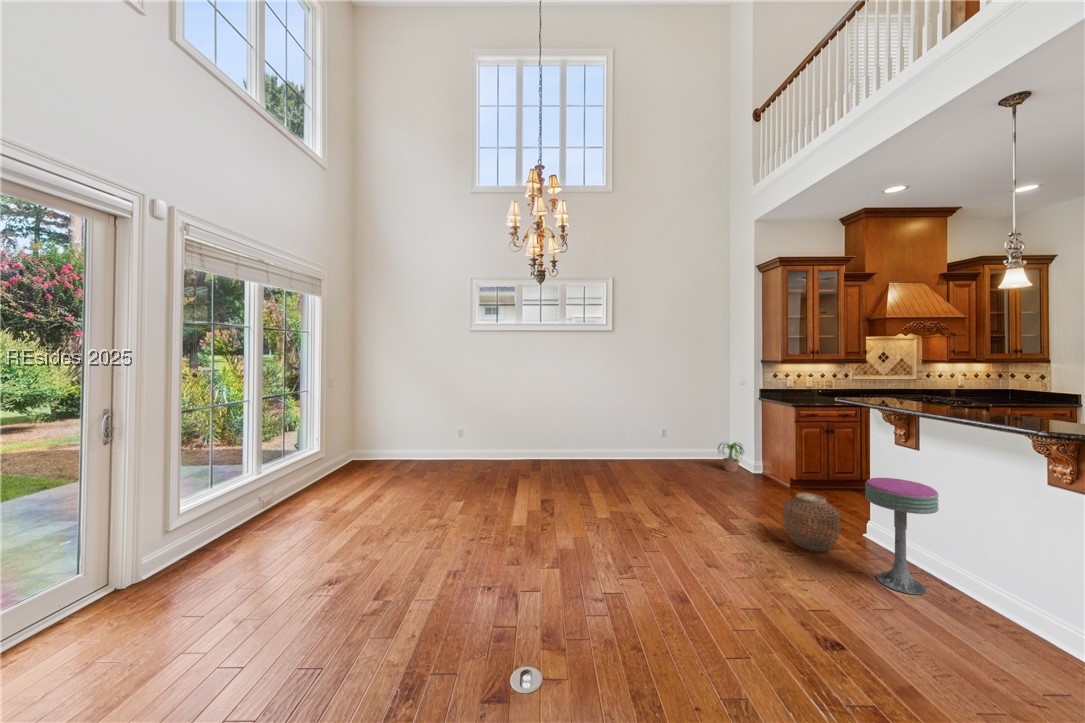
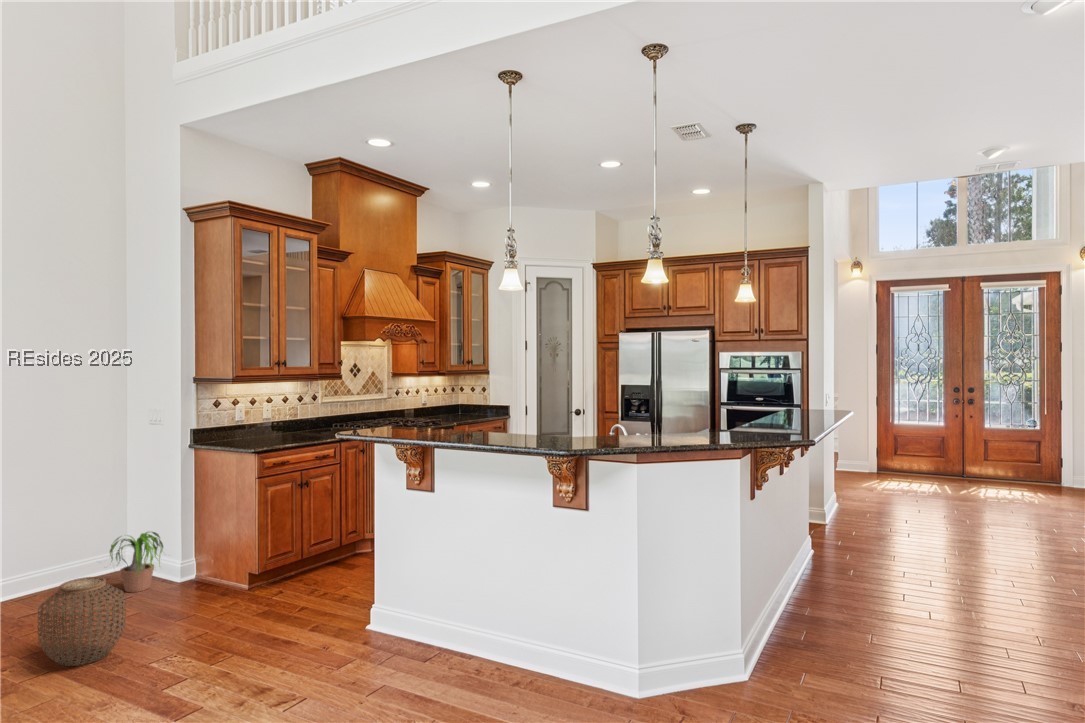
bar stool: present [865,478,939,595] -> none [389,536,466,695]
woven basket: present [783,493,840,552] -> present [38,577,126,666]

